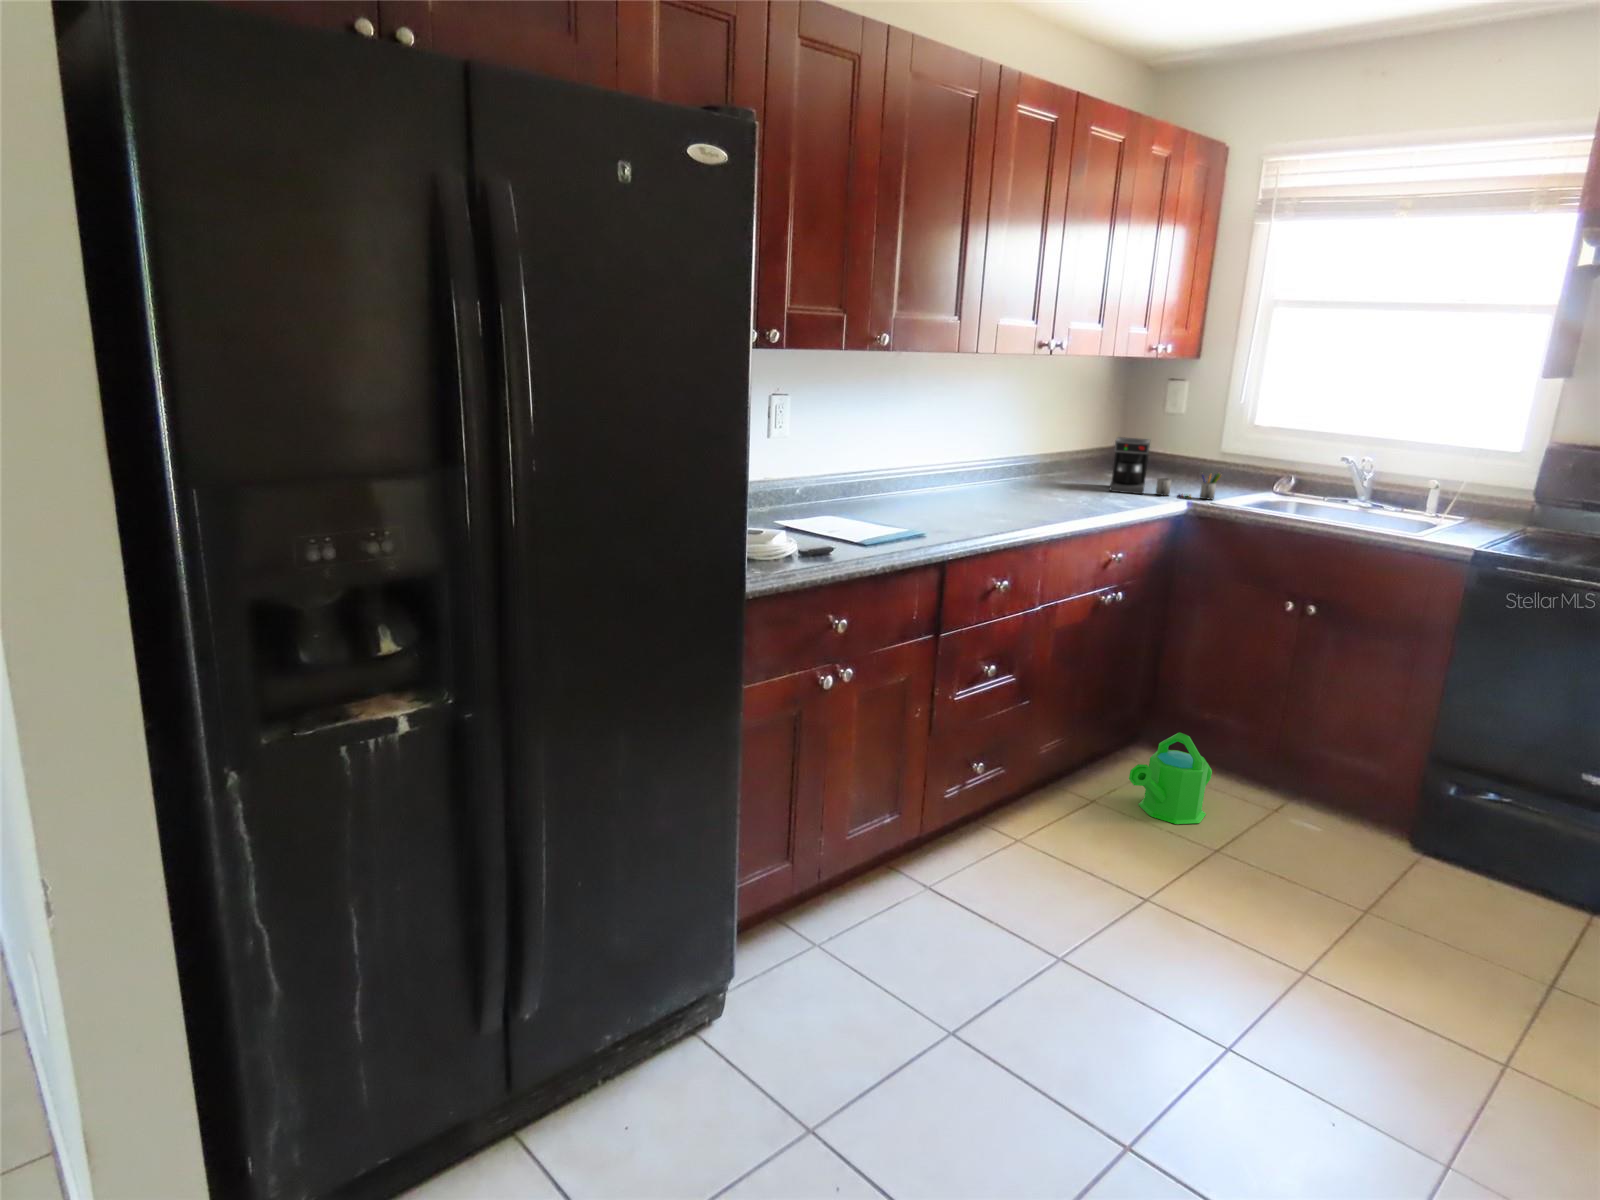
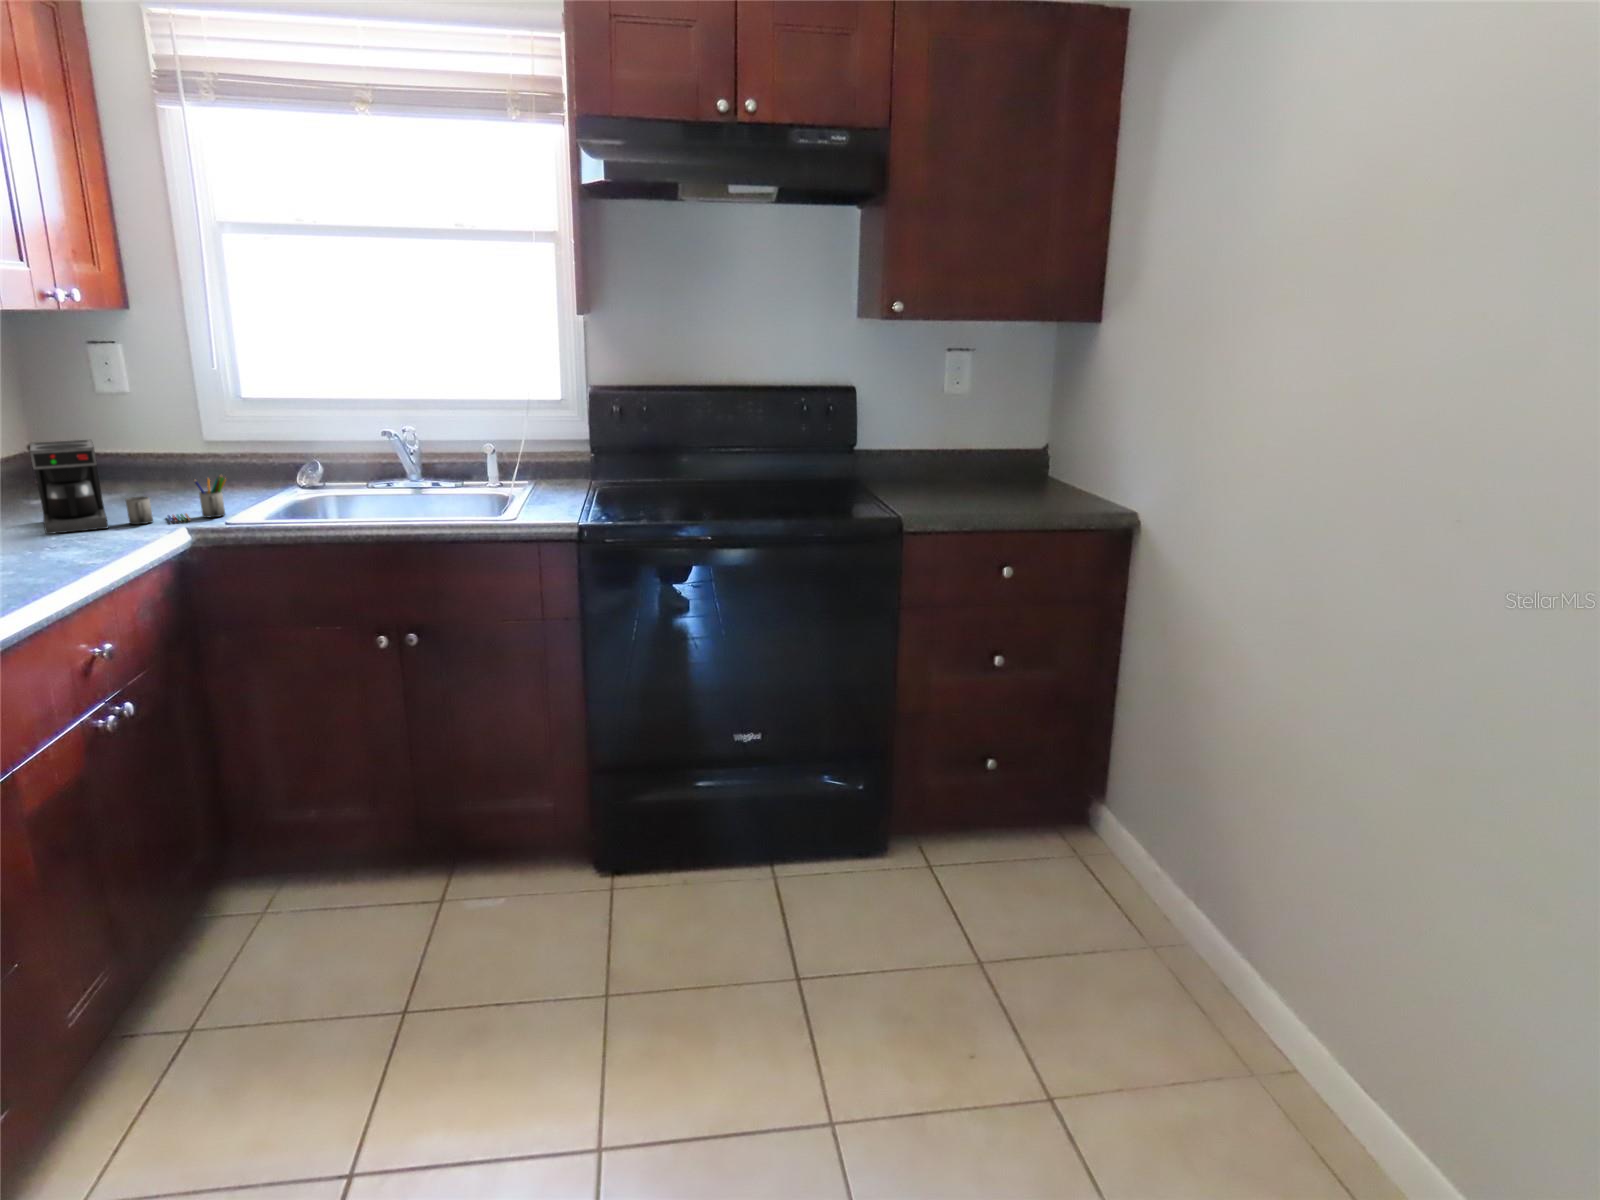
watering can: present [1129,732,1212,824] -> none [240,872,364,1011]

